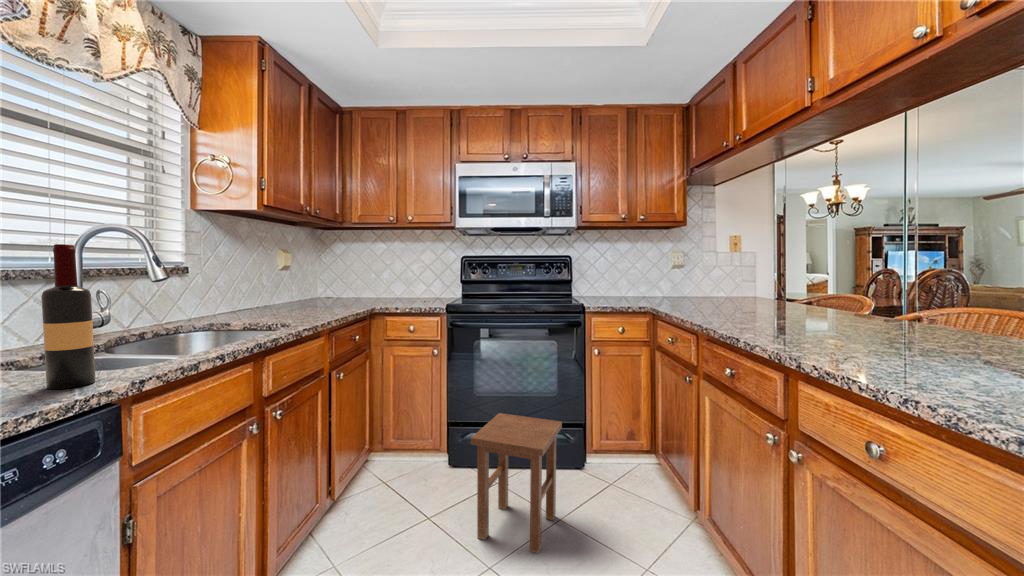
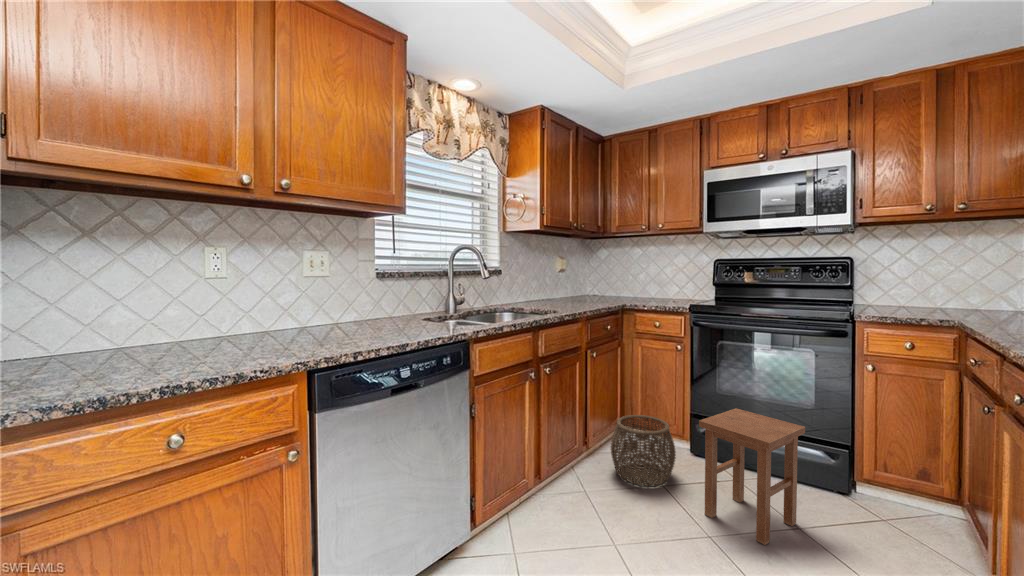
wine bottle: present [41,244,96,389] -> none [441,257,459,330]
woven basket: none [364,437,441,526] -> present [611,415,676,486]

